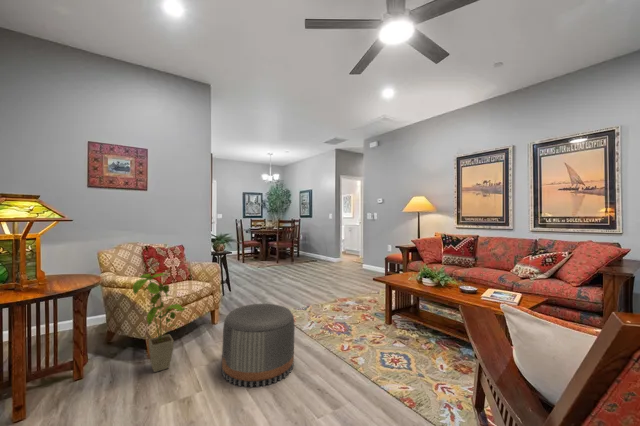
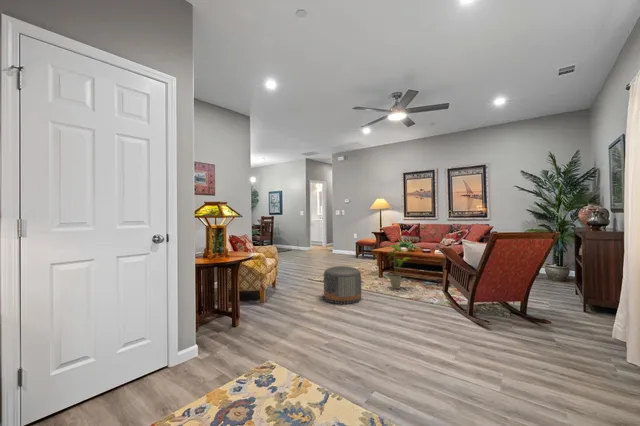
house plant: present [133,273,186,372] -> present [390,245,409,289]

